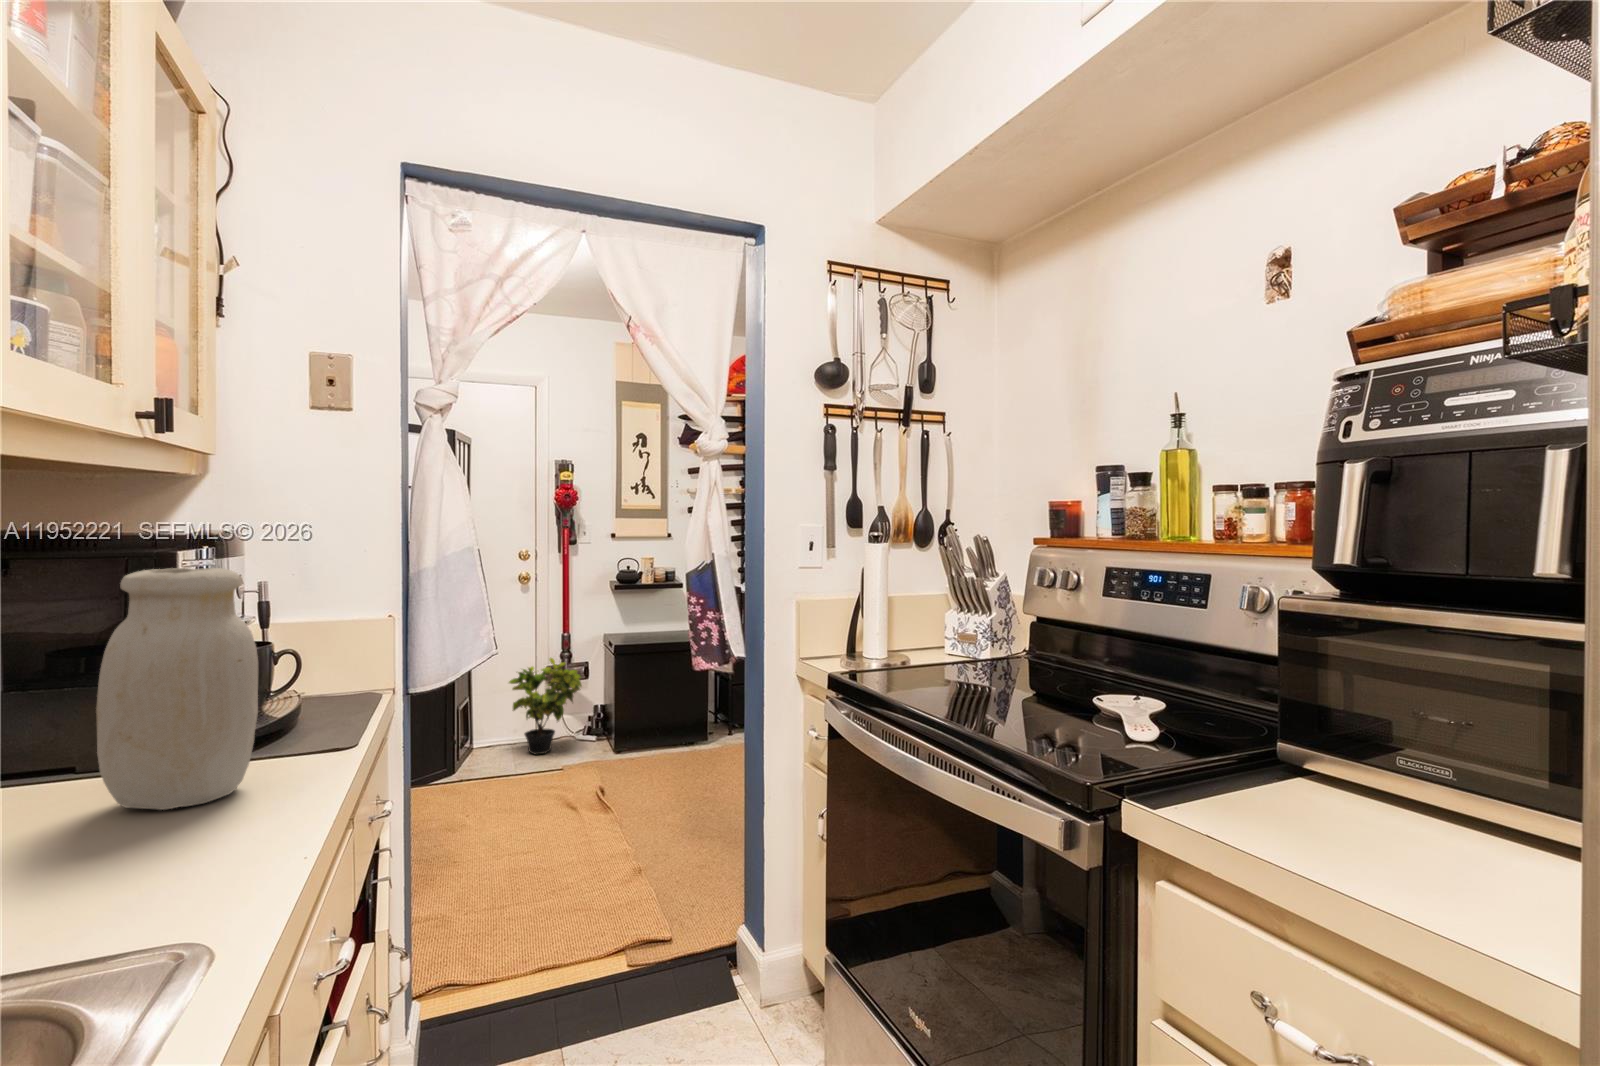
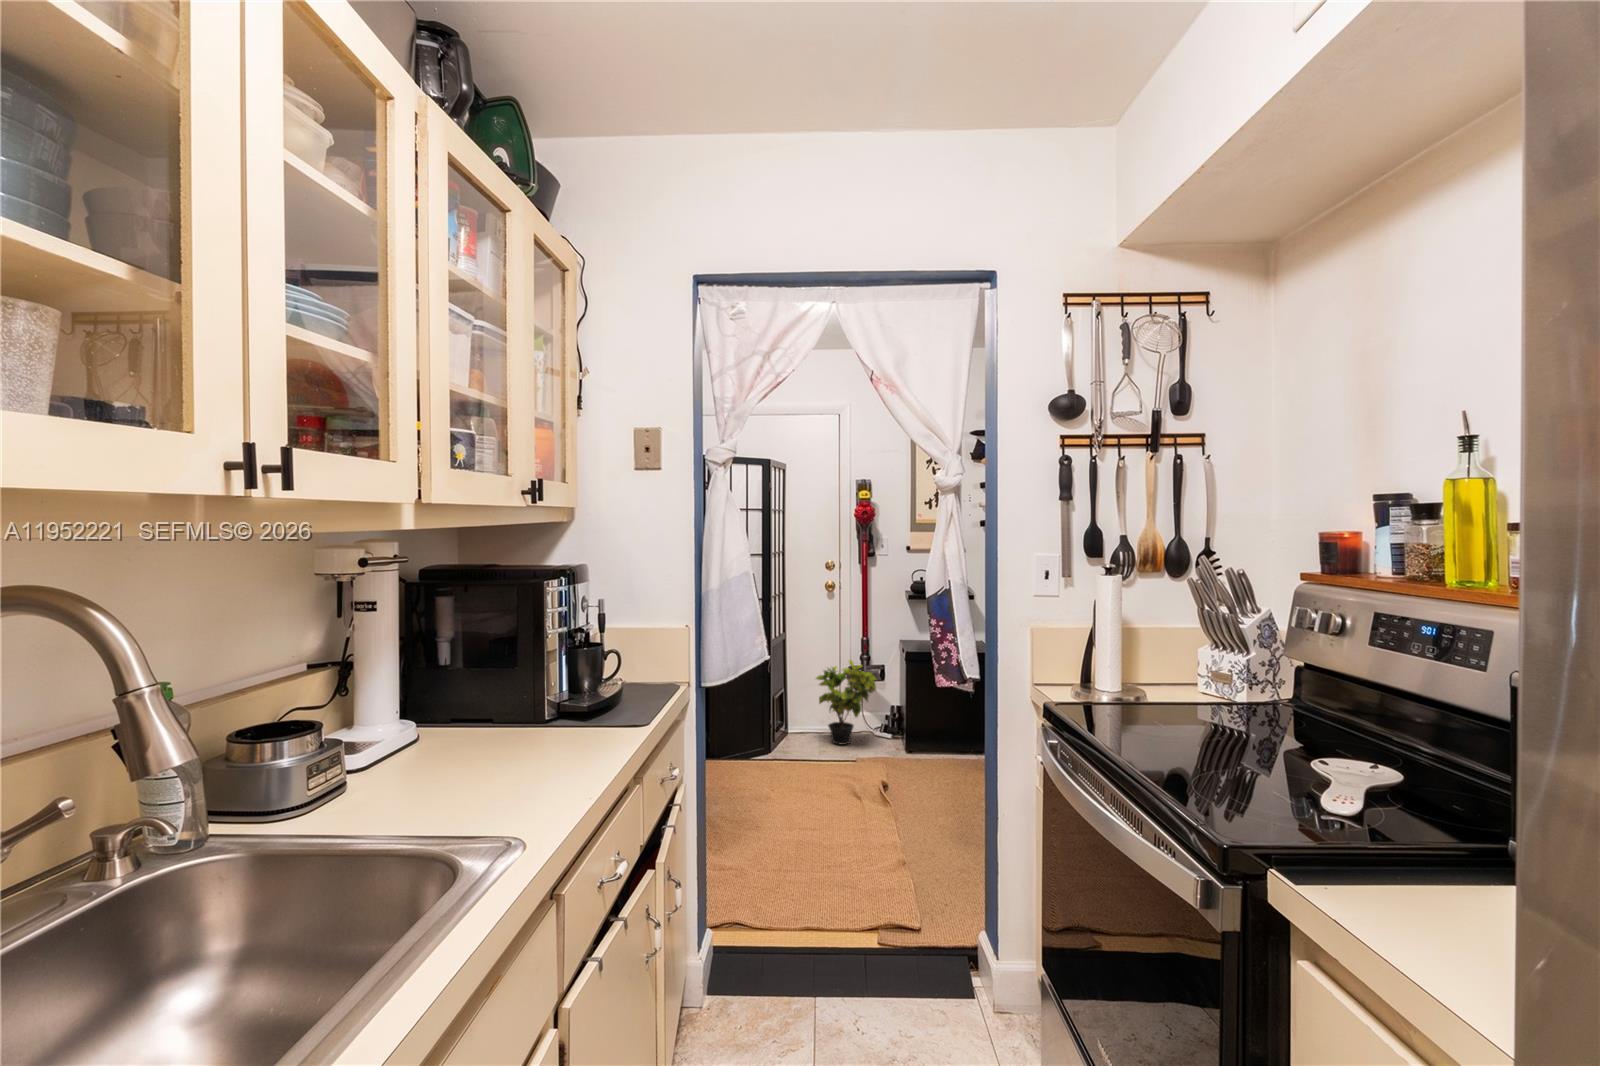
jar: present [96,568,258,810] -> none [498,597,581,752]

